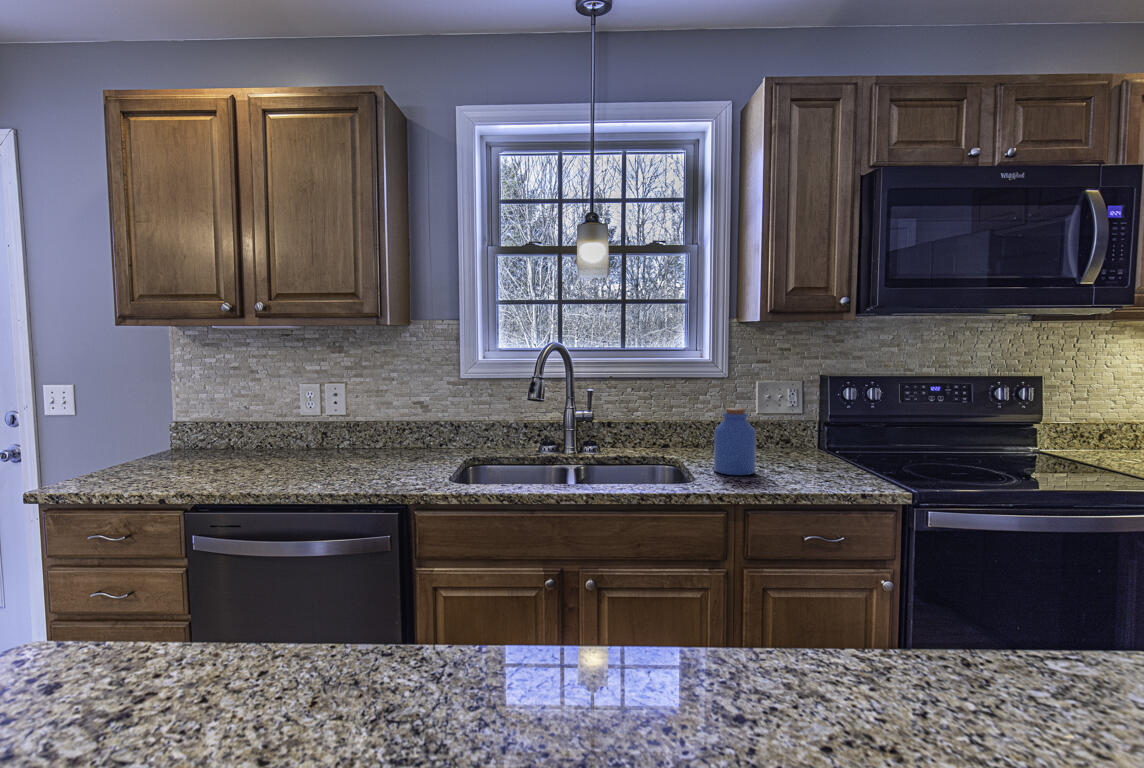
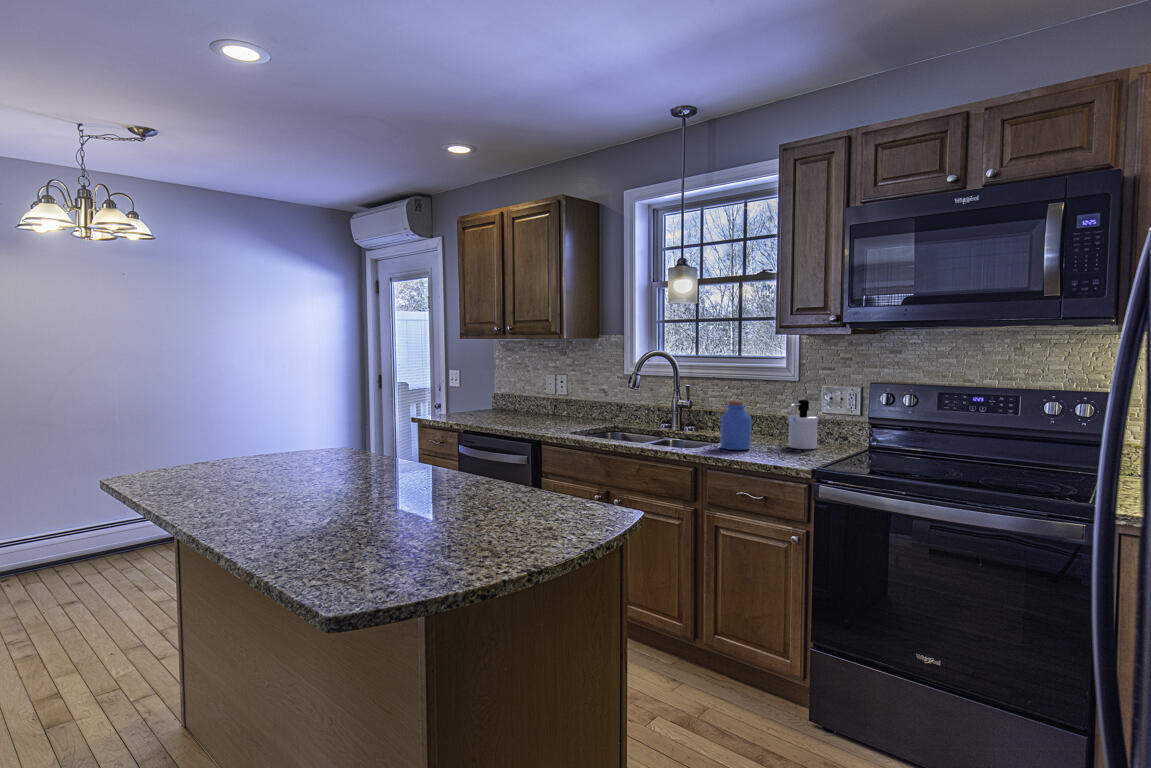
soap dispenser: none [756,401,793,461] -> present [788,400,819,449]

